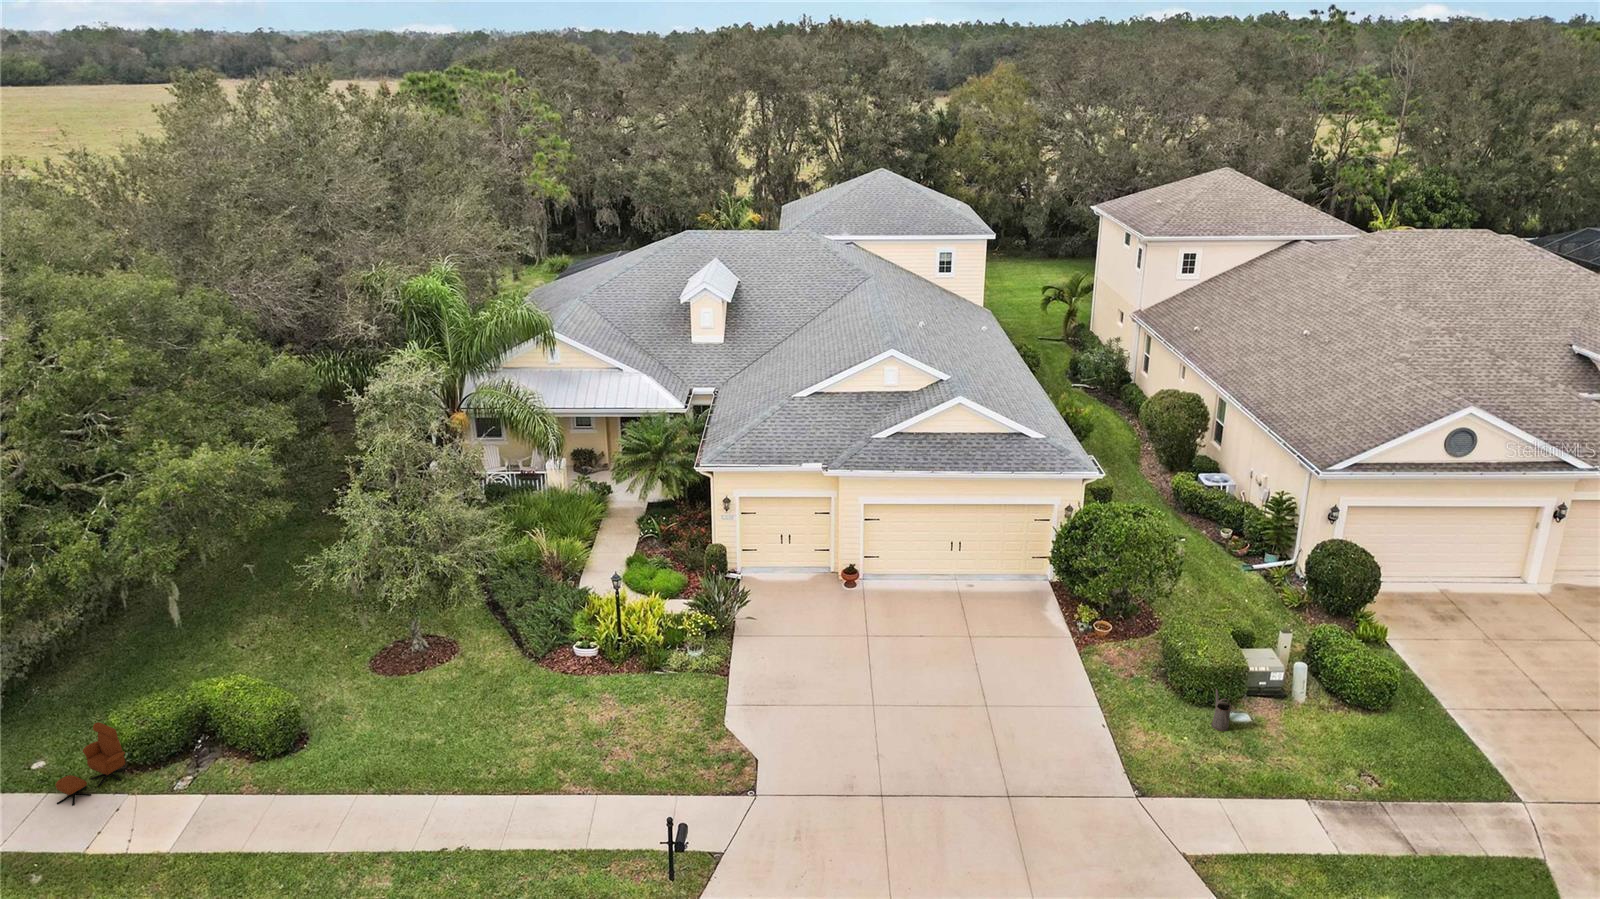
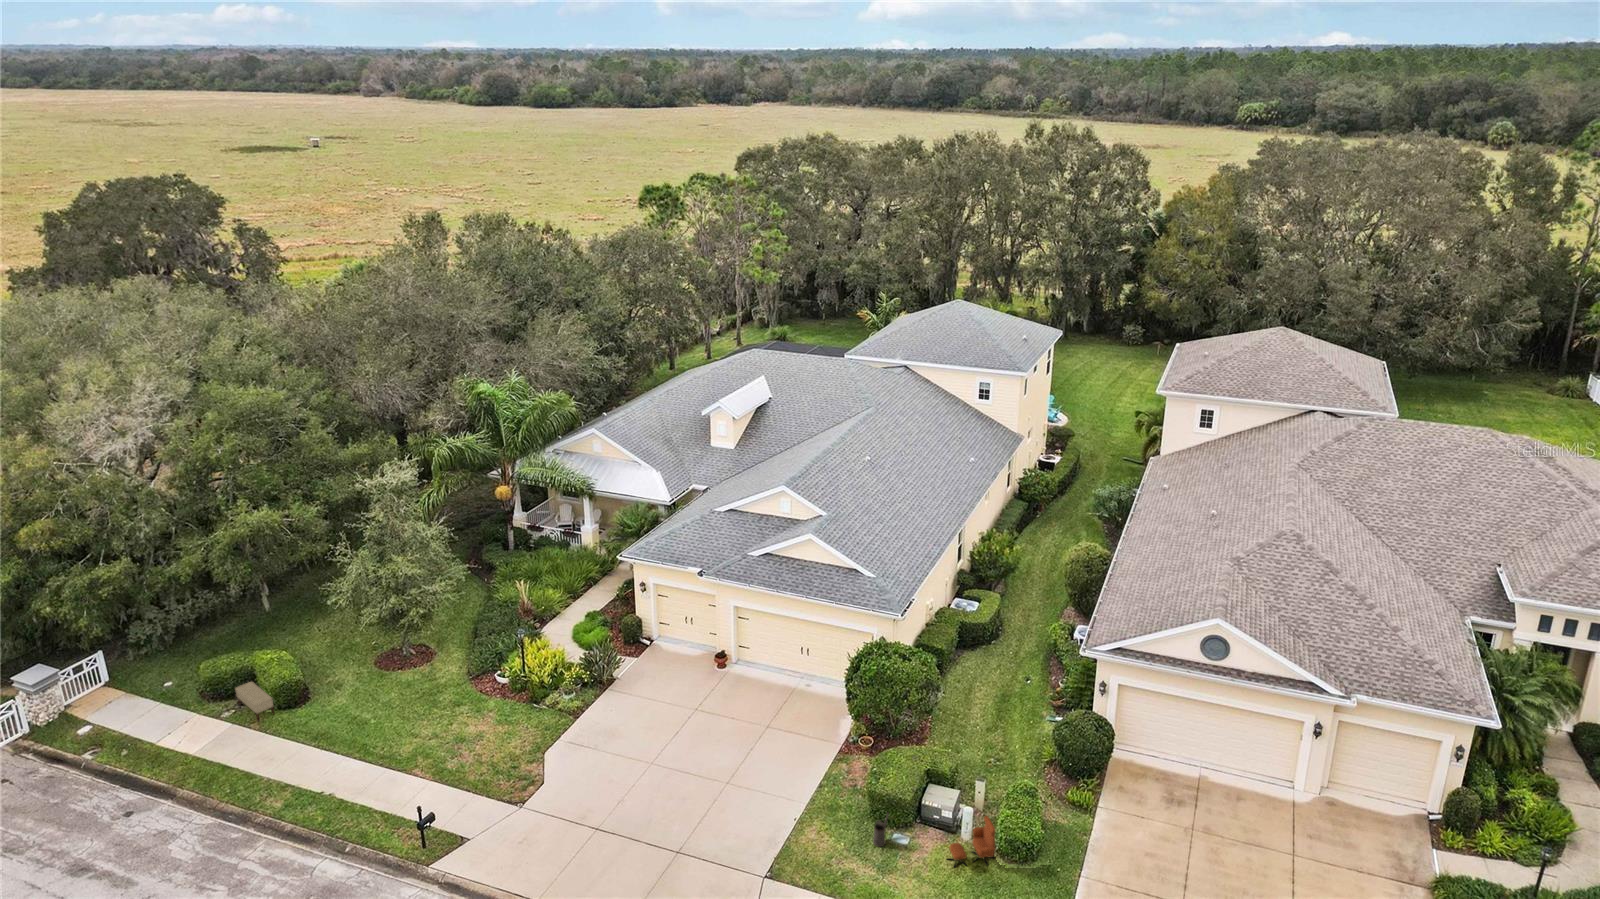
lounge chair: present [55,722,128,806] -> present [947,816,995,866]
bench: none [189,725,272,782] -> present [235,682,275,721]

